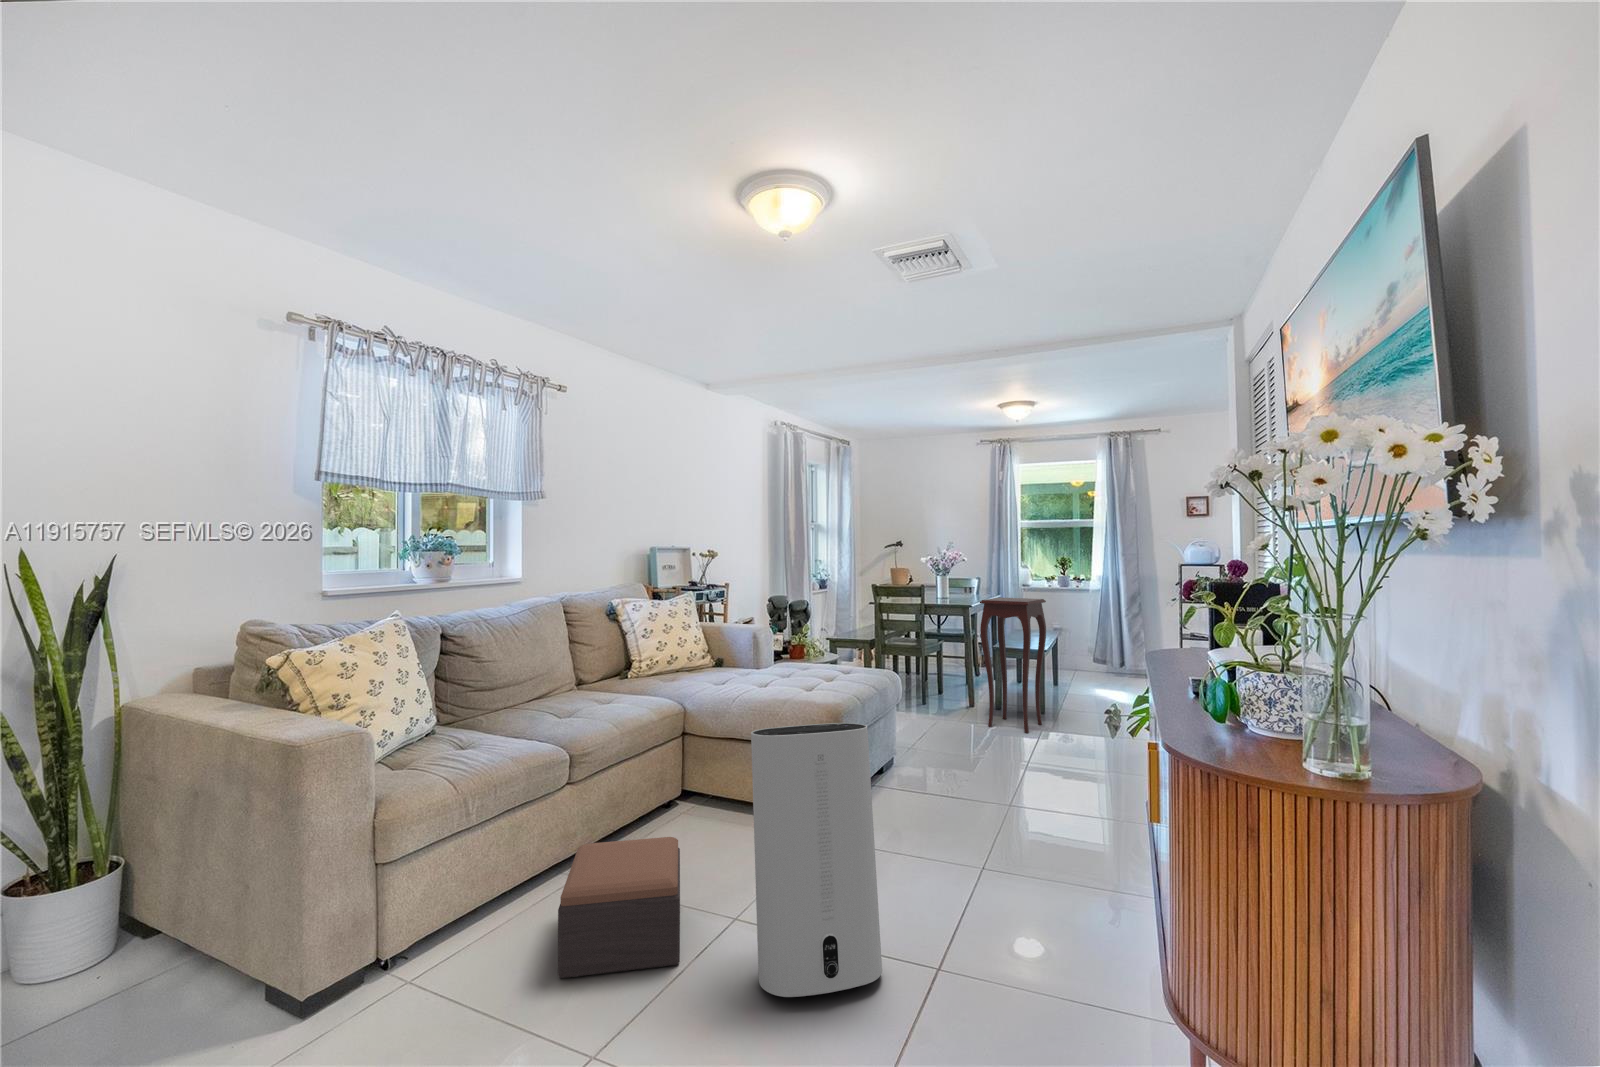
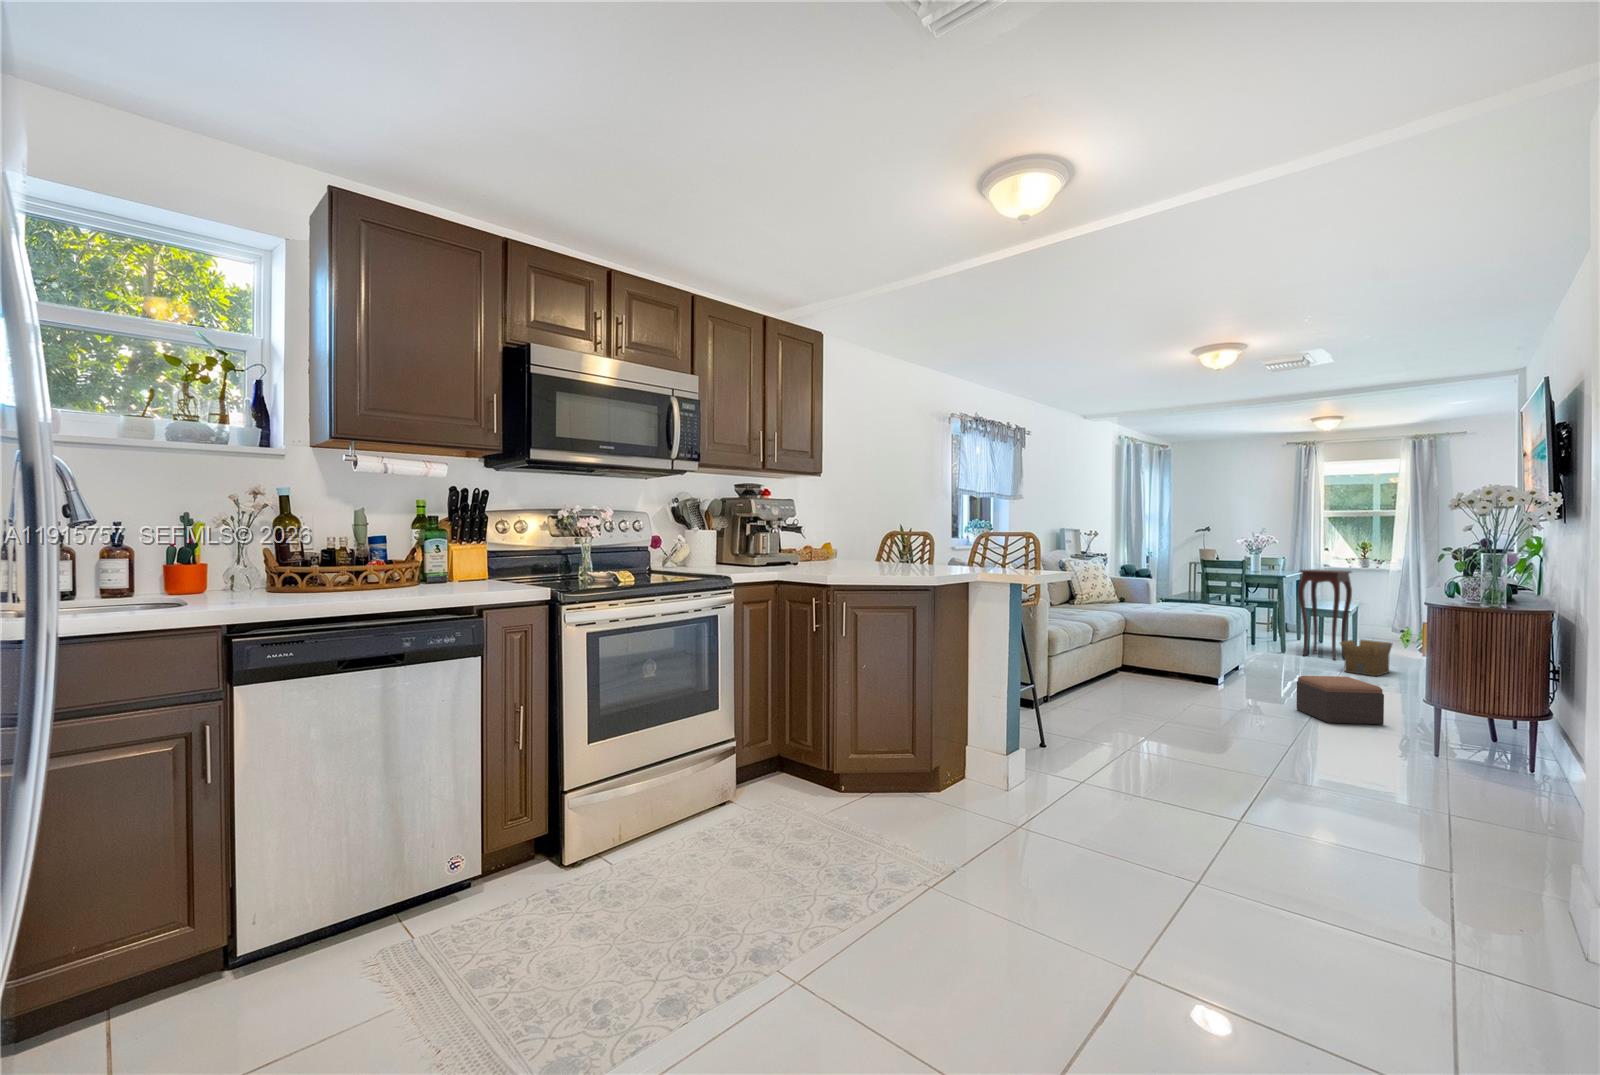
cardboard box: none [1028,705,1097,771] -> present [1340,639,1393,676]
air purifier: present [751,723,882,997] -> none [1213,613,1279,715]
footstool: present [558,837,680,978] -> present [1296,676,1384,725]

